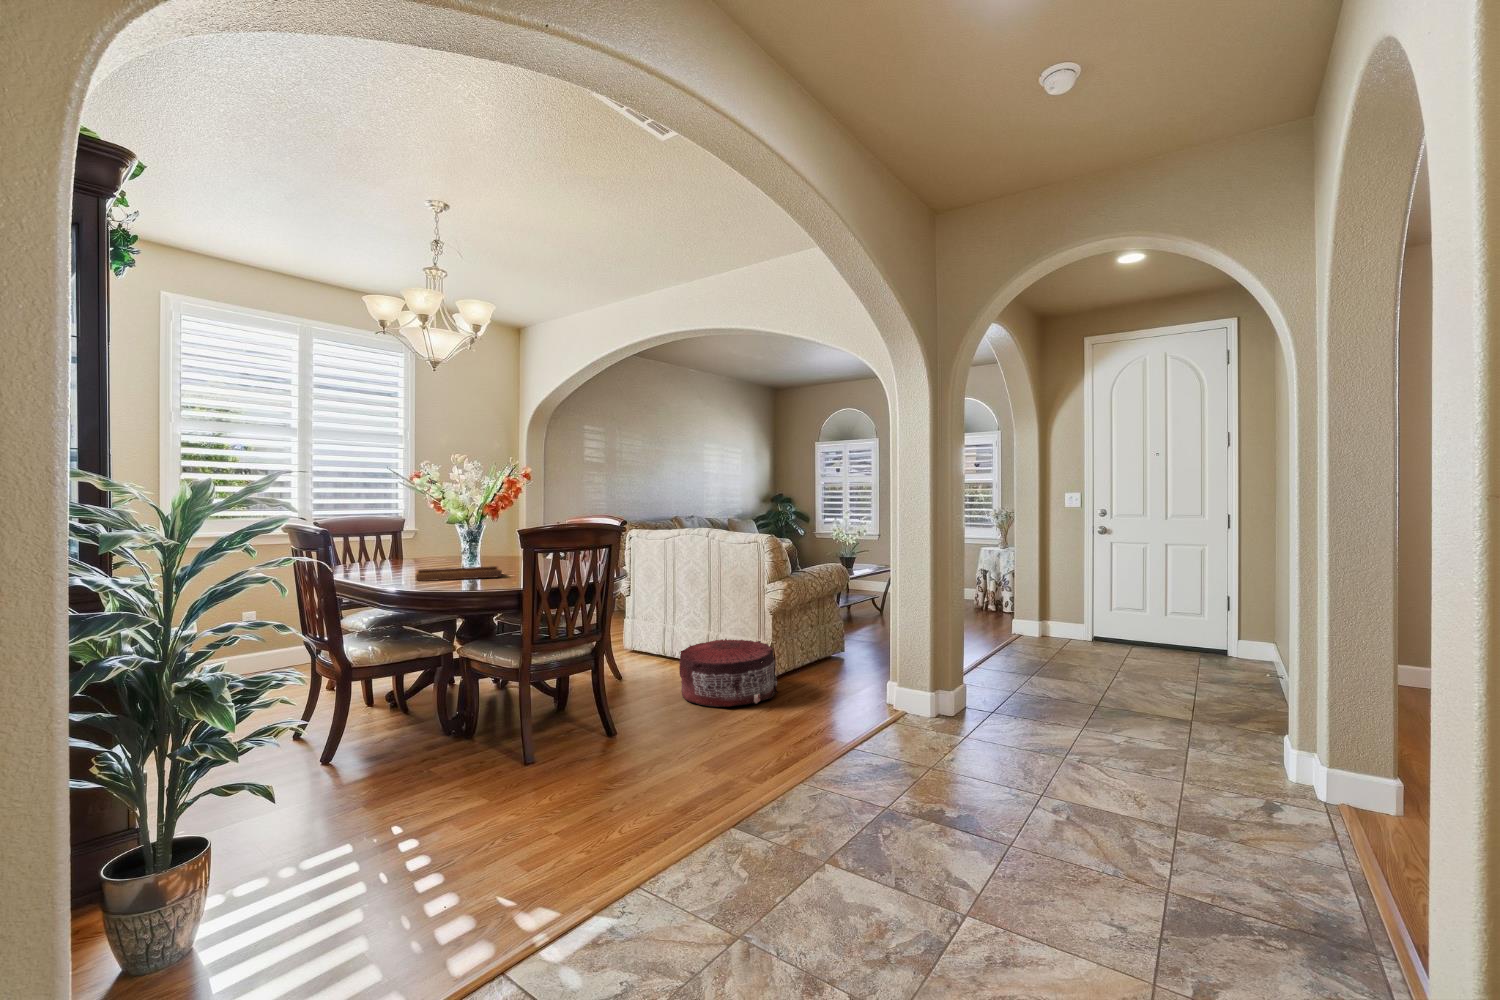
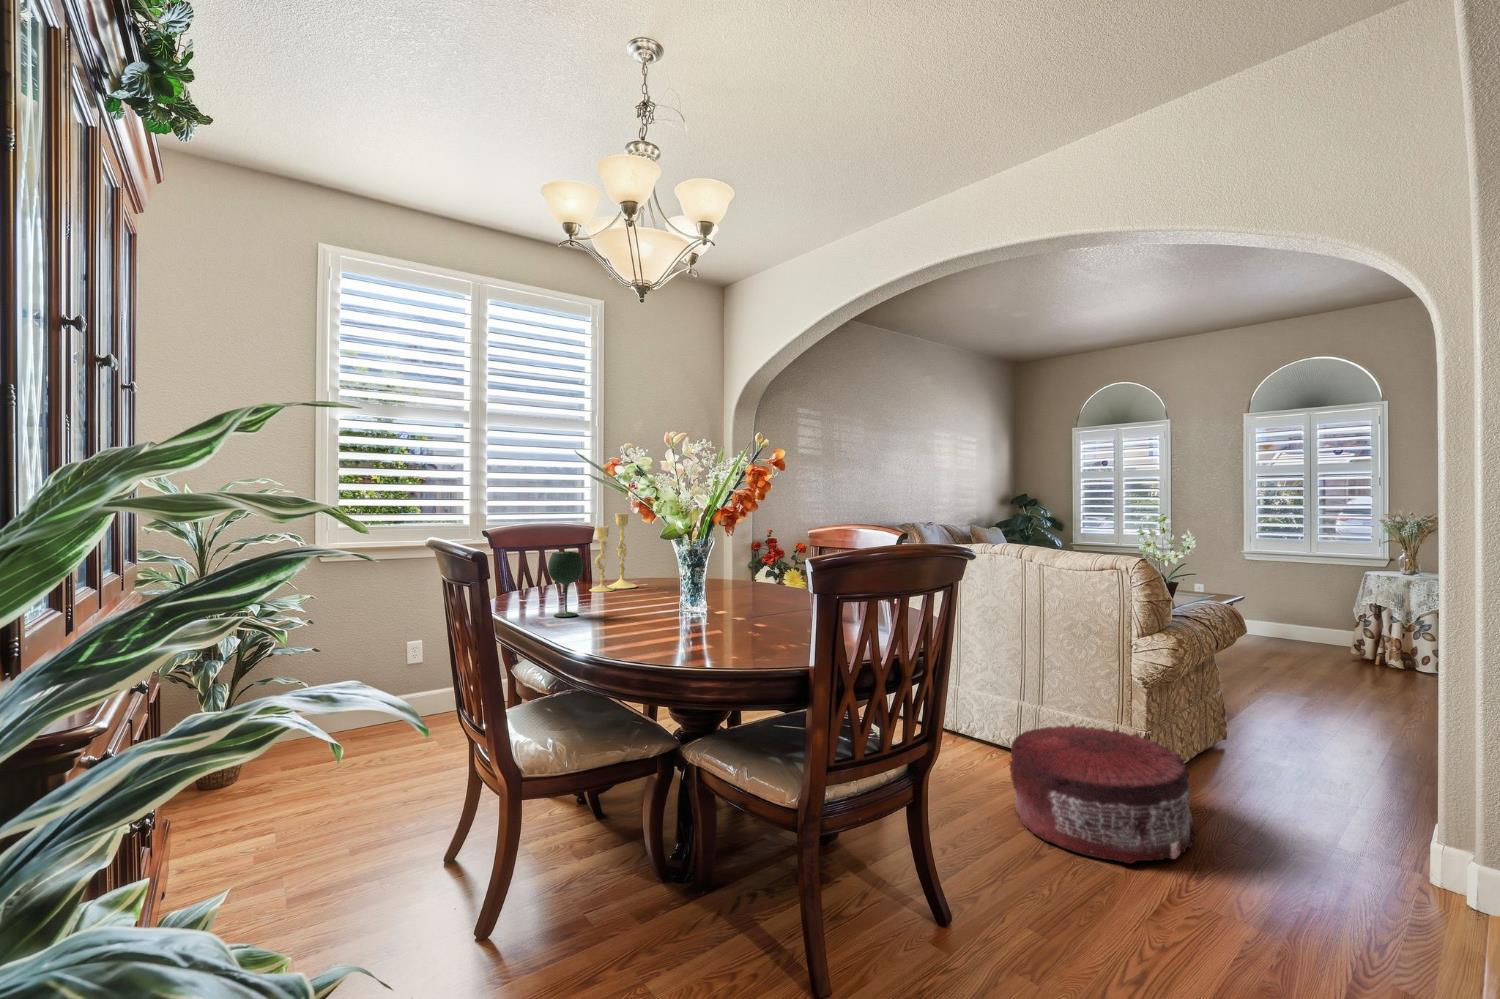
candlestick: none [398,508,437,565] -> present [589,513,637,592]
wine glass: none [363,534,388,576] -> present [548,552,583,617]
tray: present [416,550,502,581] -> none [624,580,752,632]

